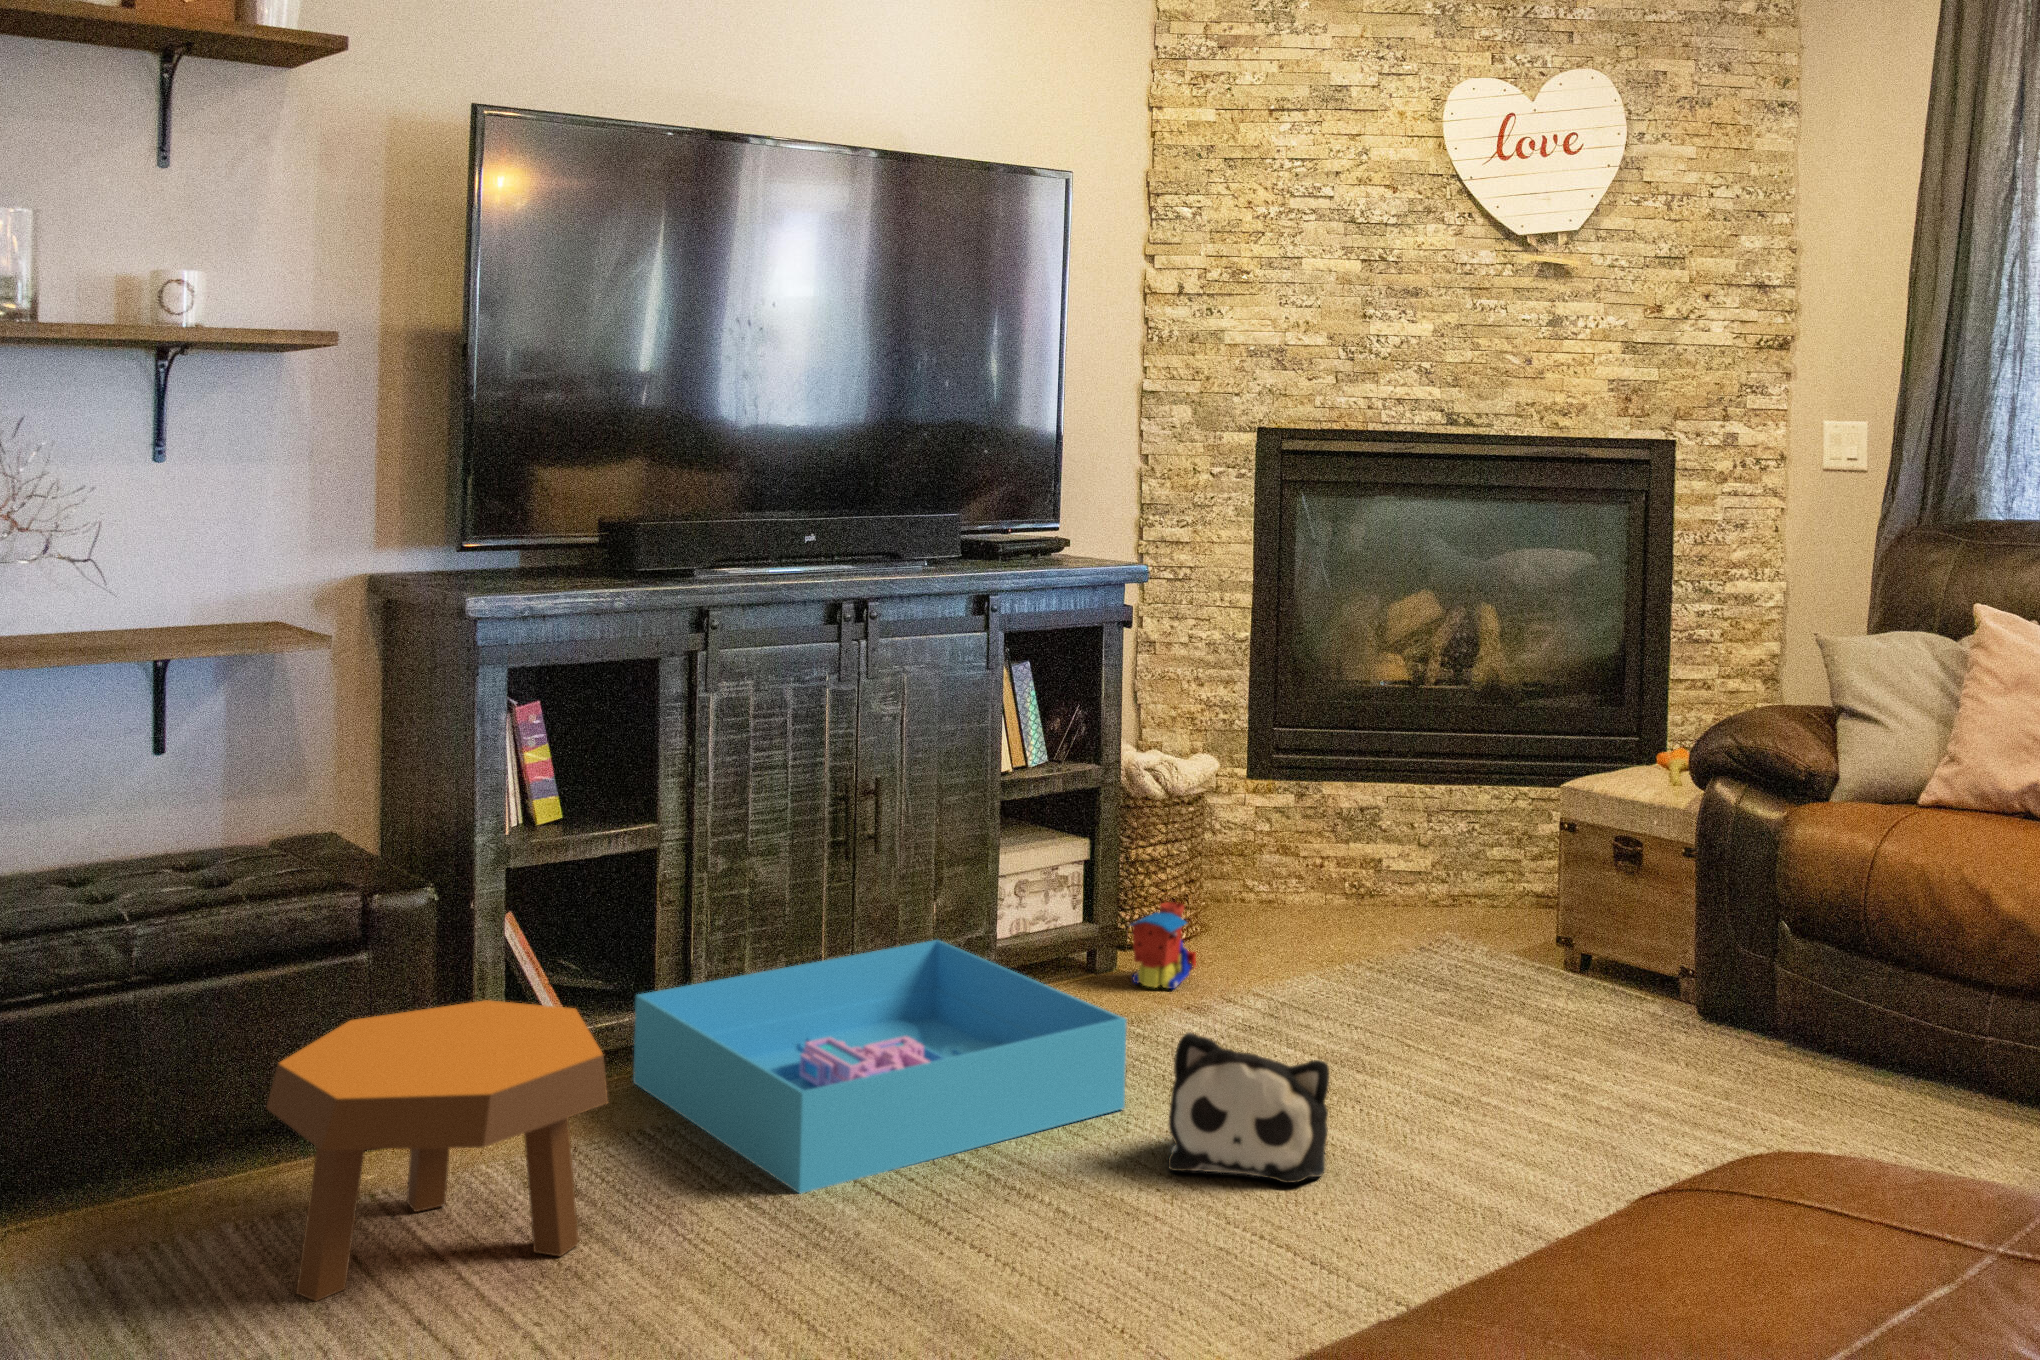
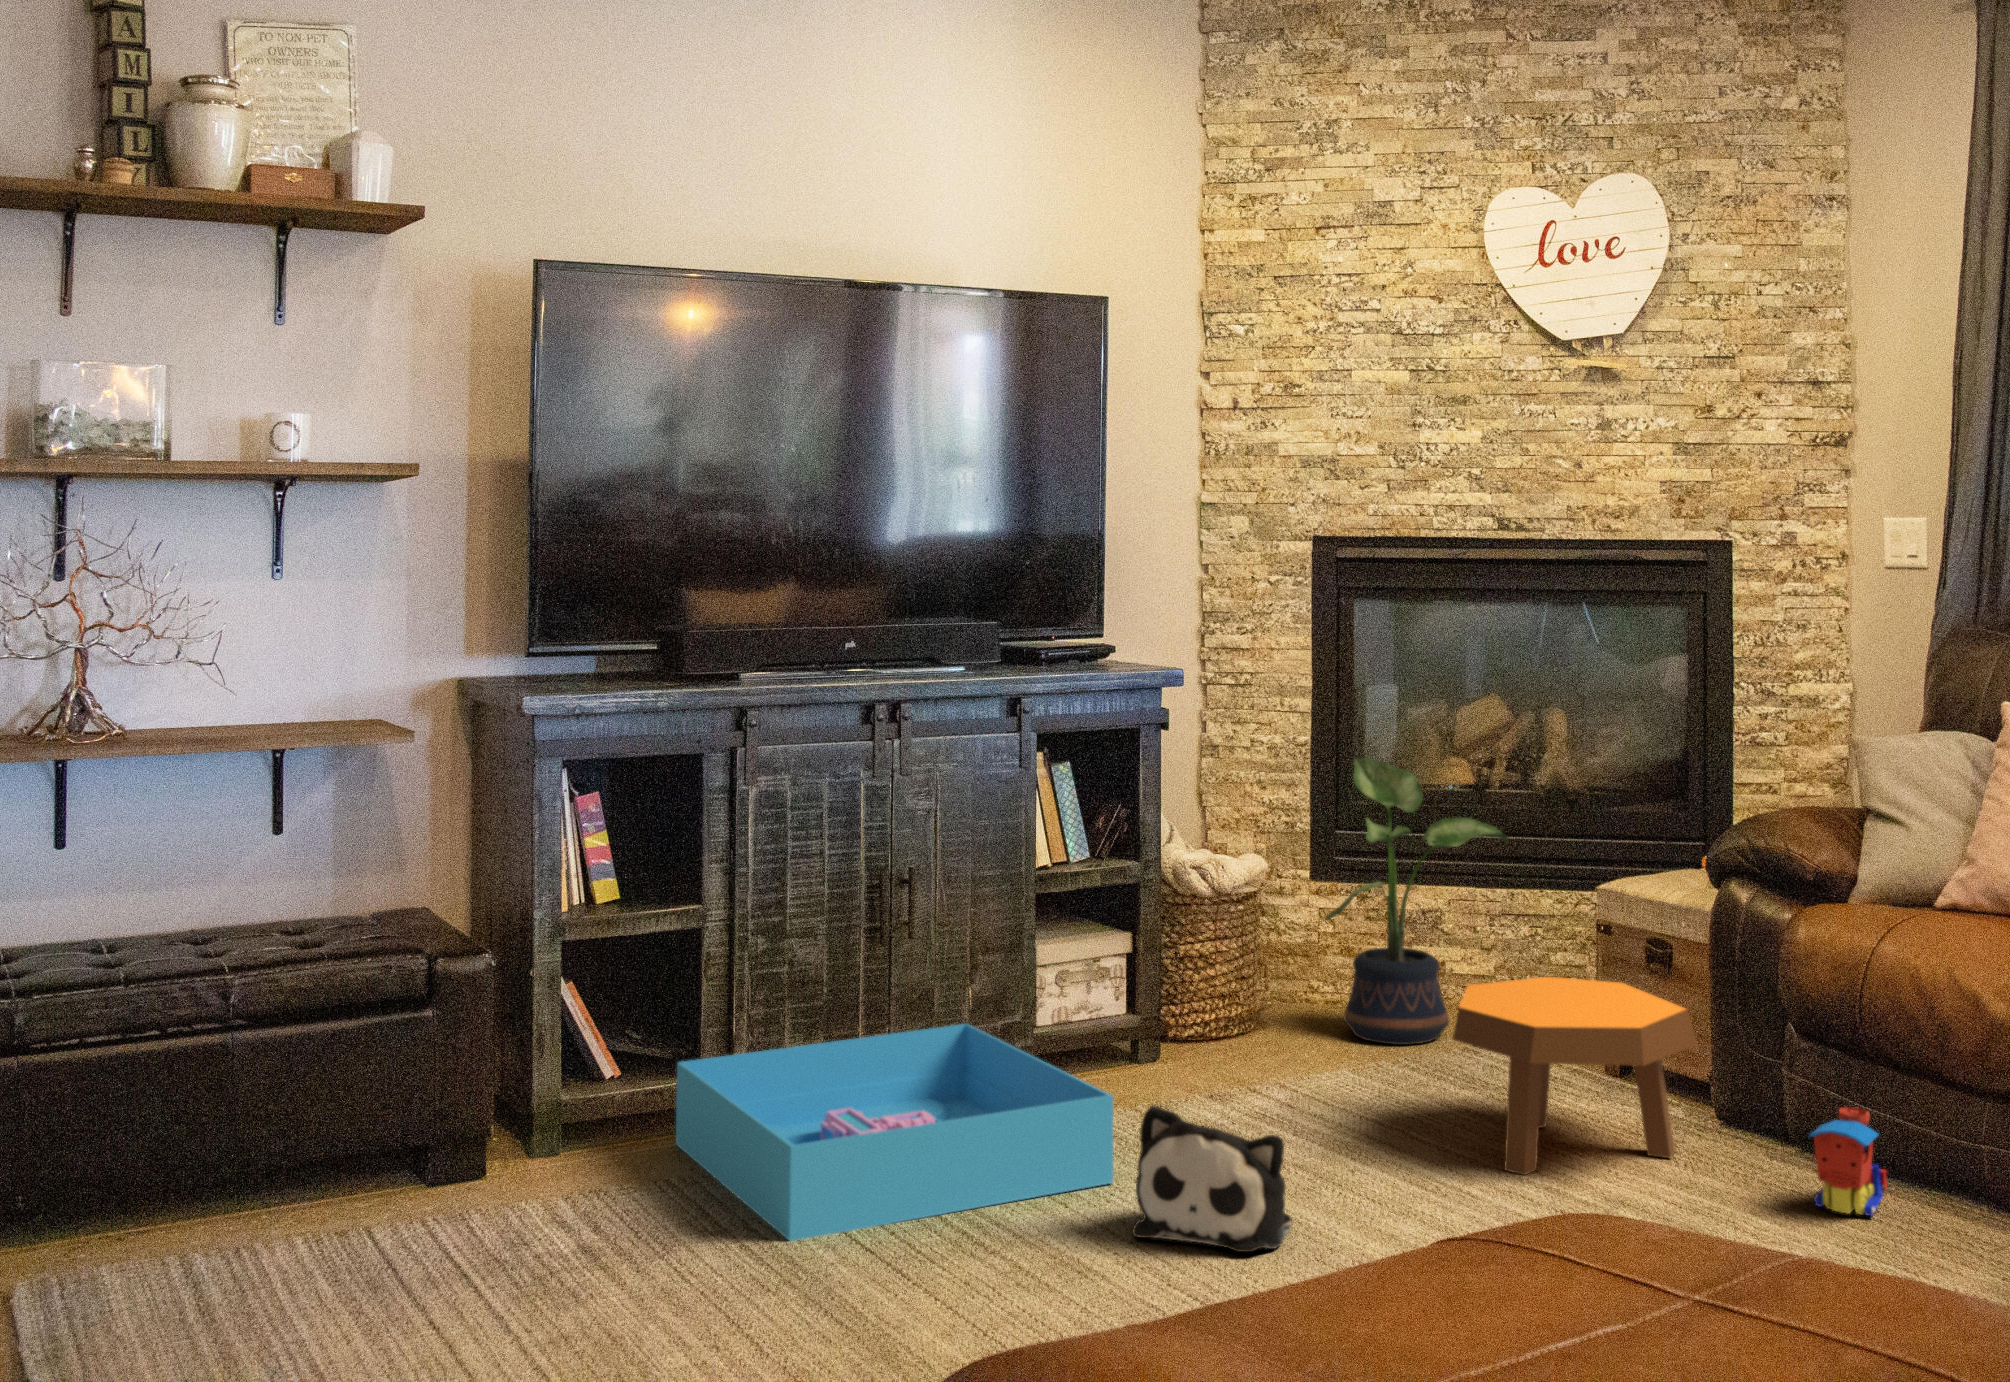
potted plant: none [1282,653,1462,942] -> present [1326,758,1509,1045]
toy train: present [1131,902,1196,989] -> present [1810,1108,1887,1216]
footstool: present [266,1000,608,1301] -> present [1453,977,1697,1175]

